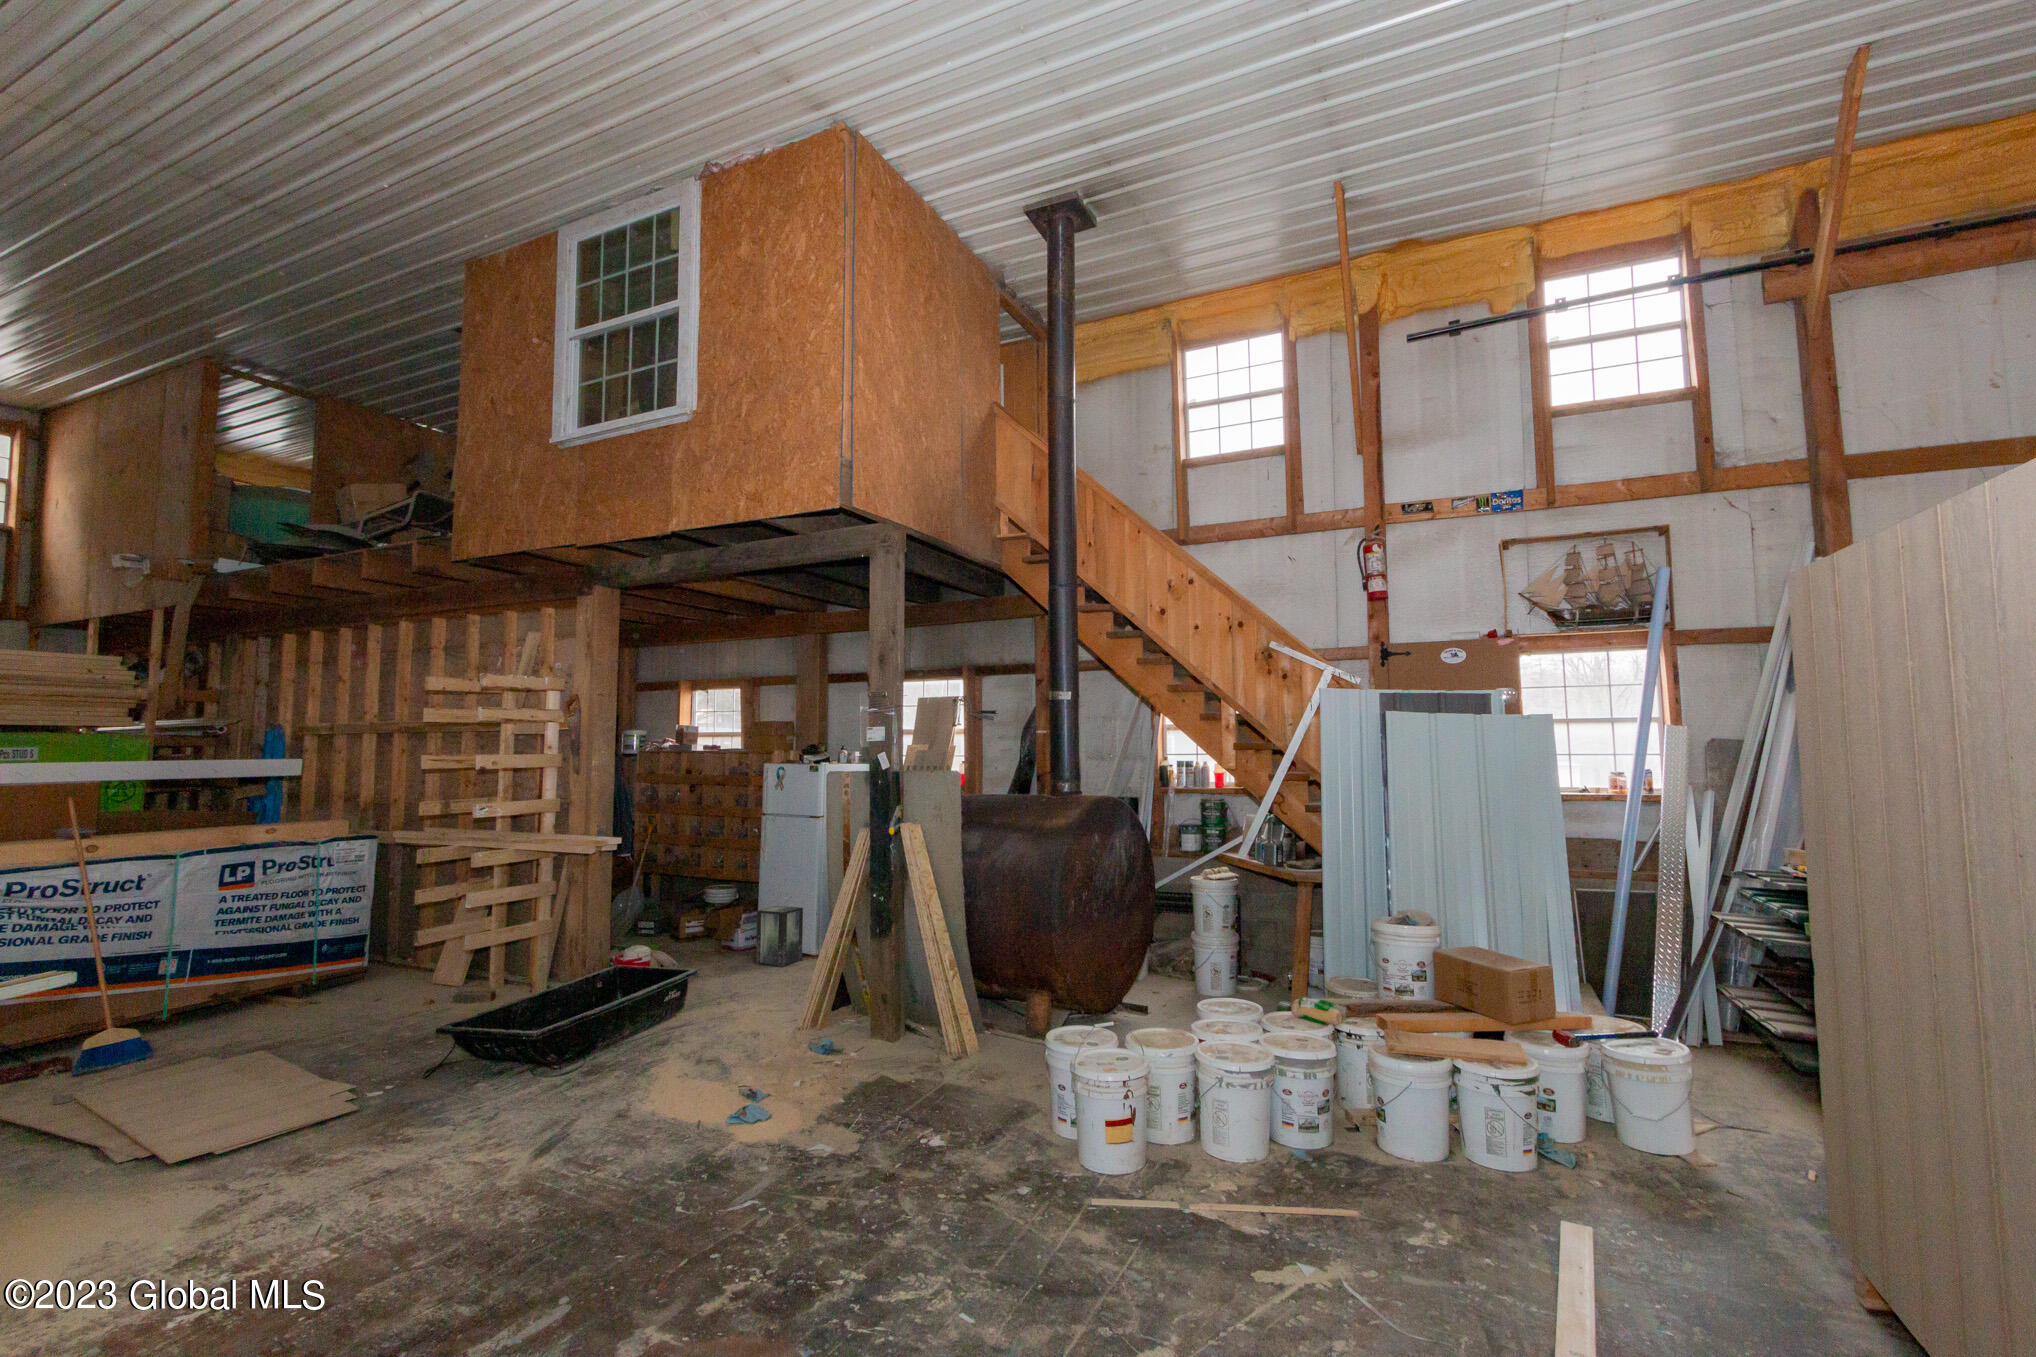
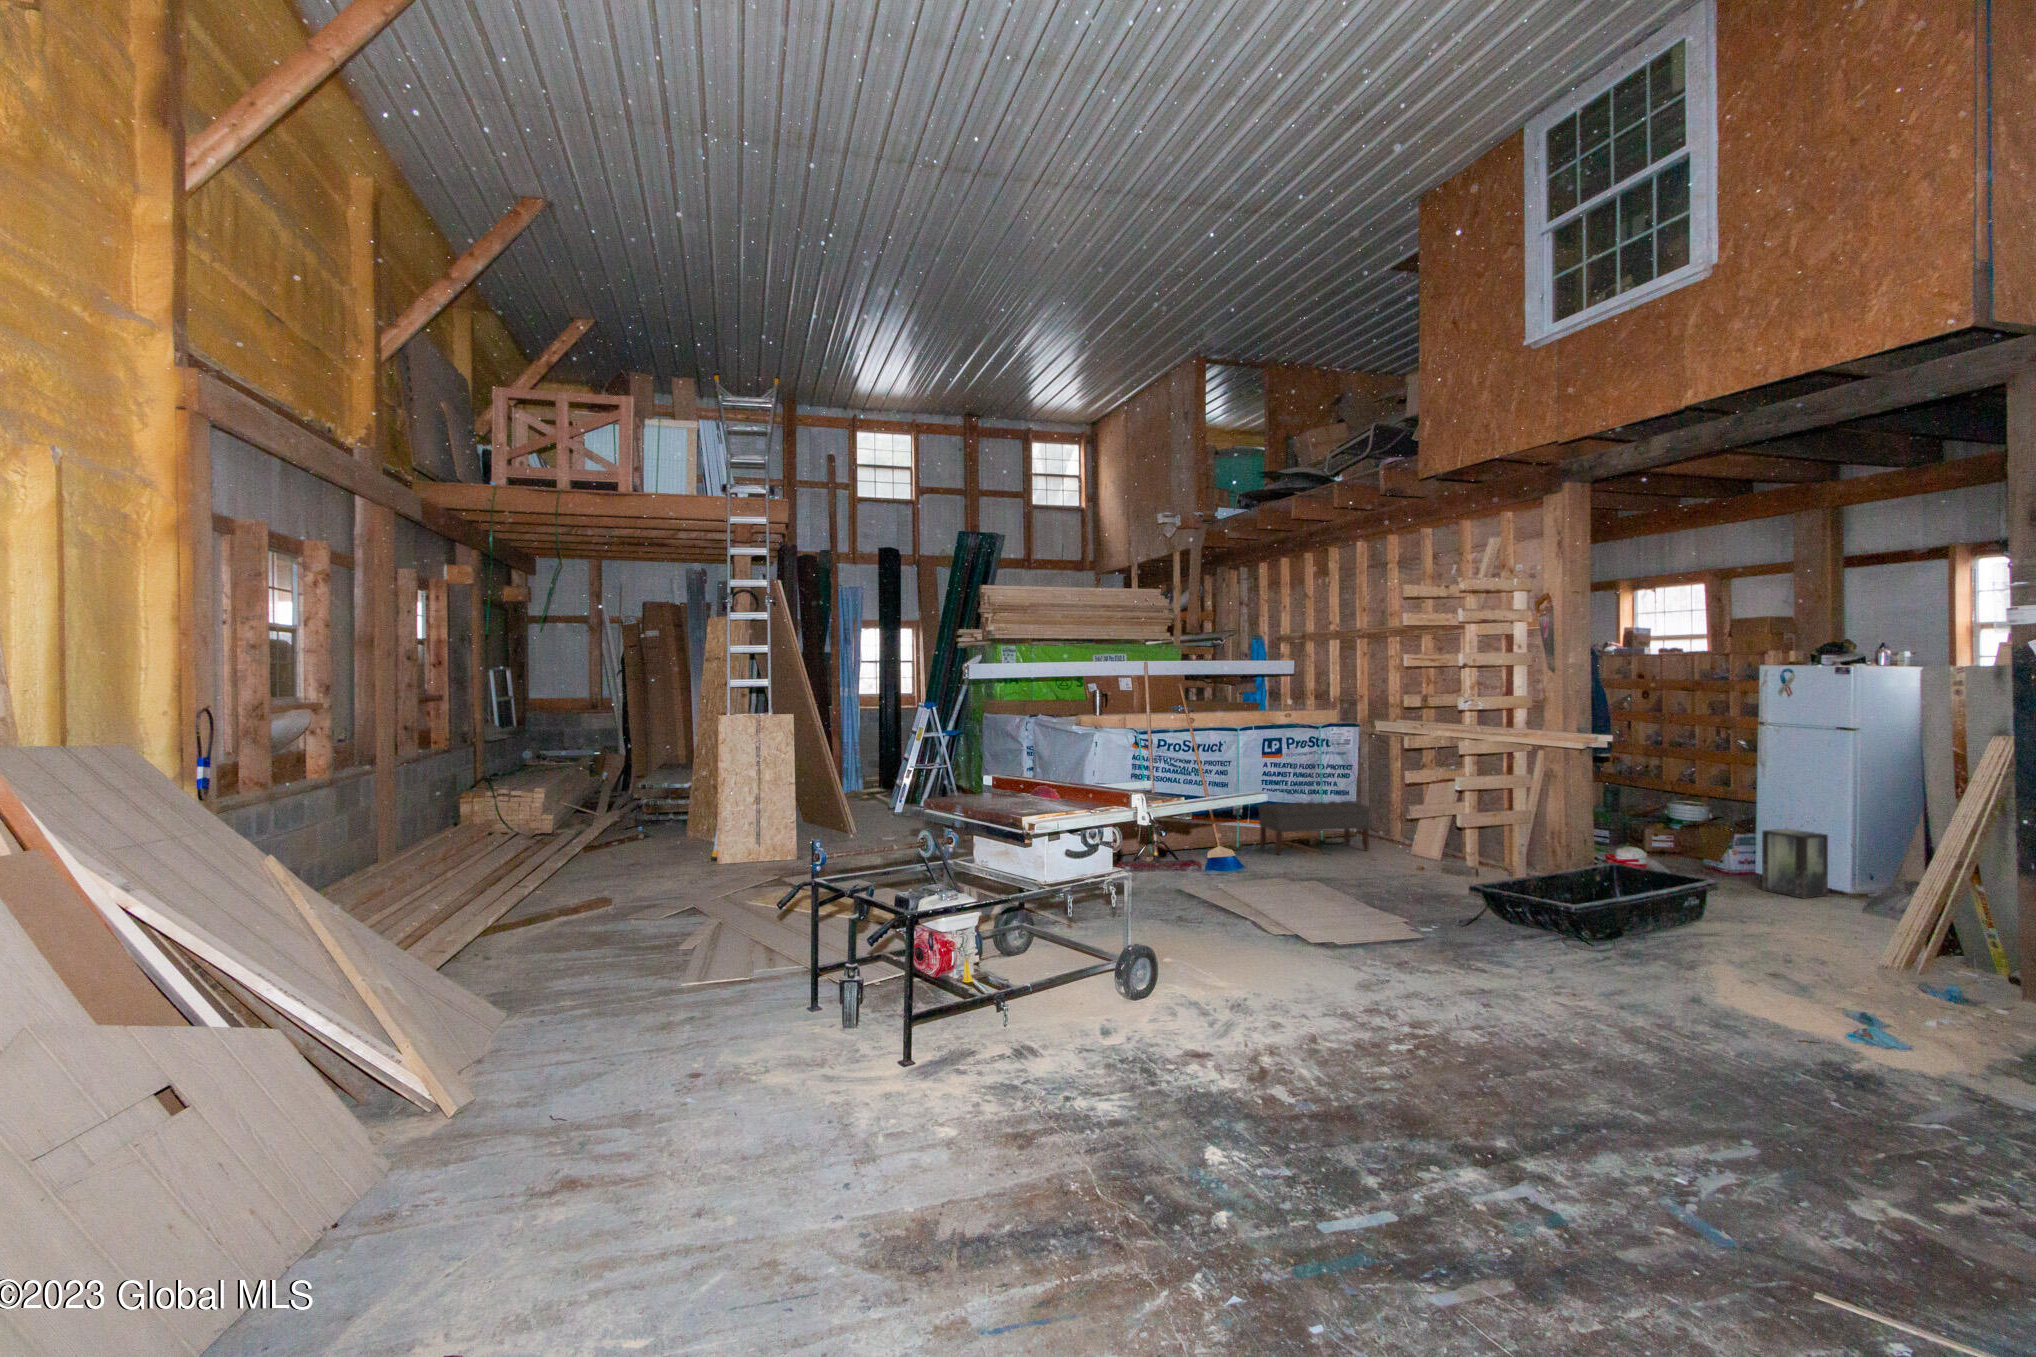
bench: none [204,930,379,1019] -> present [1258,801,1371,855]

